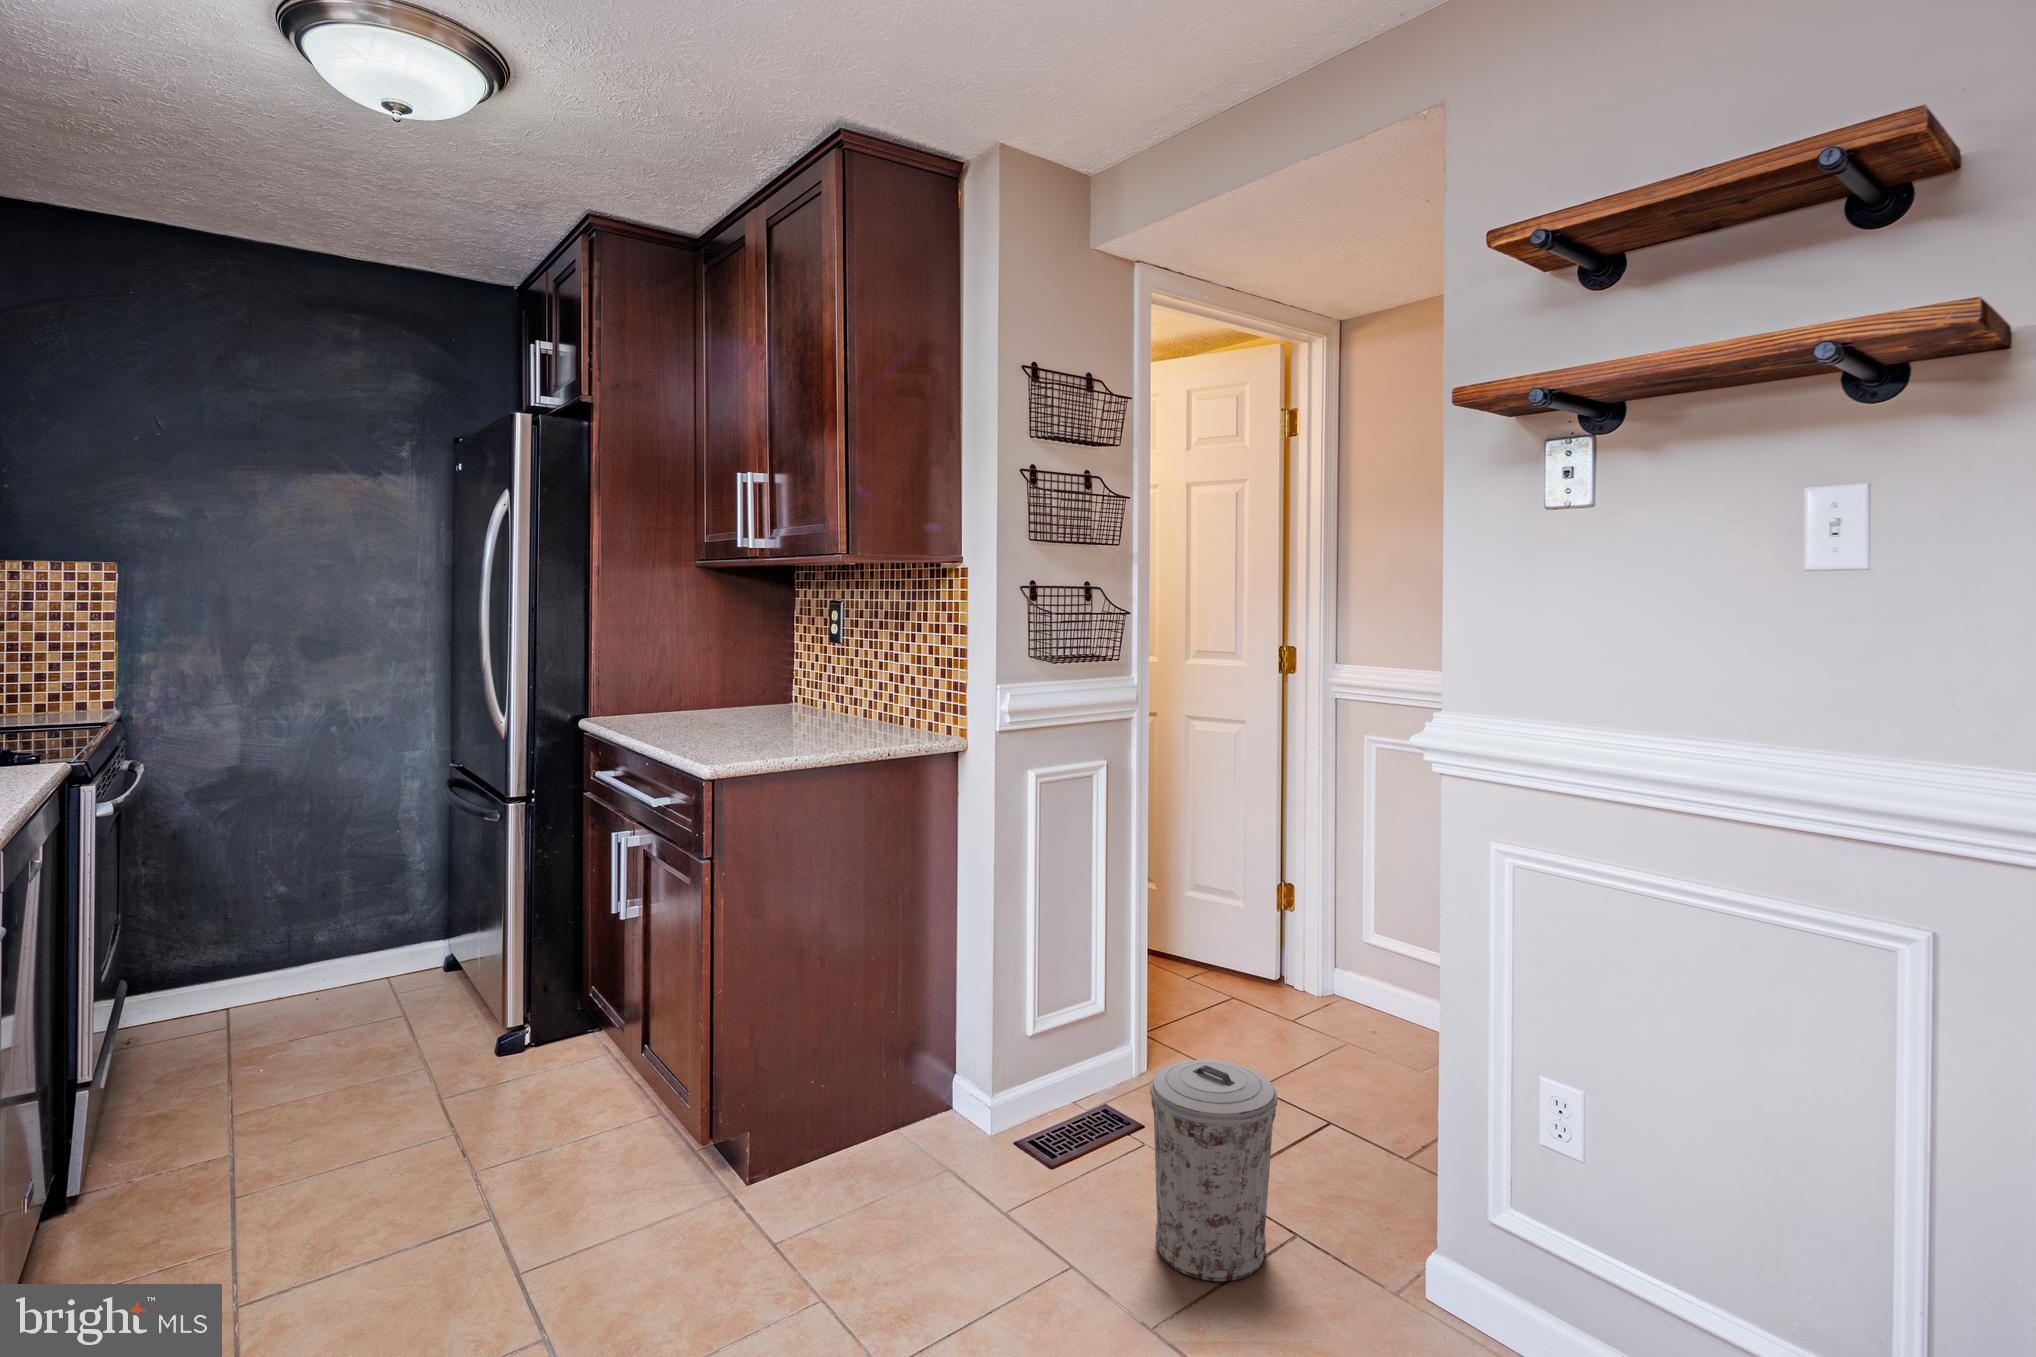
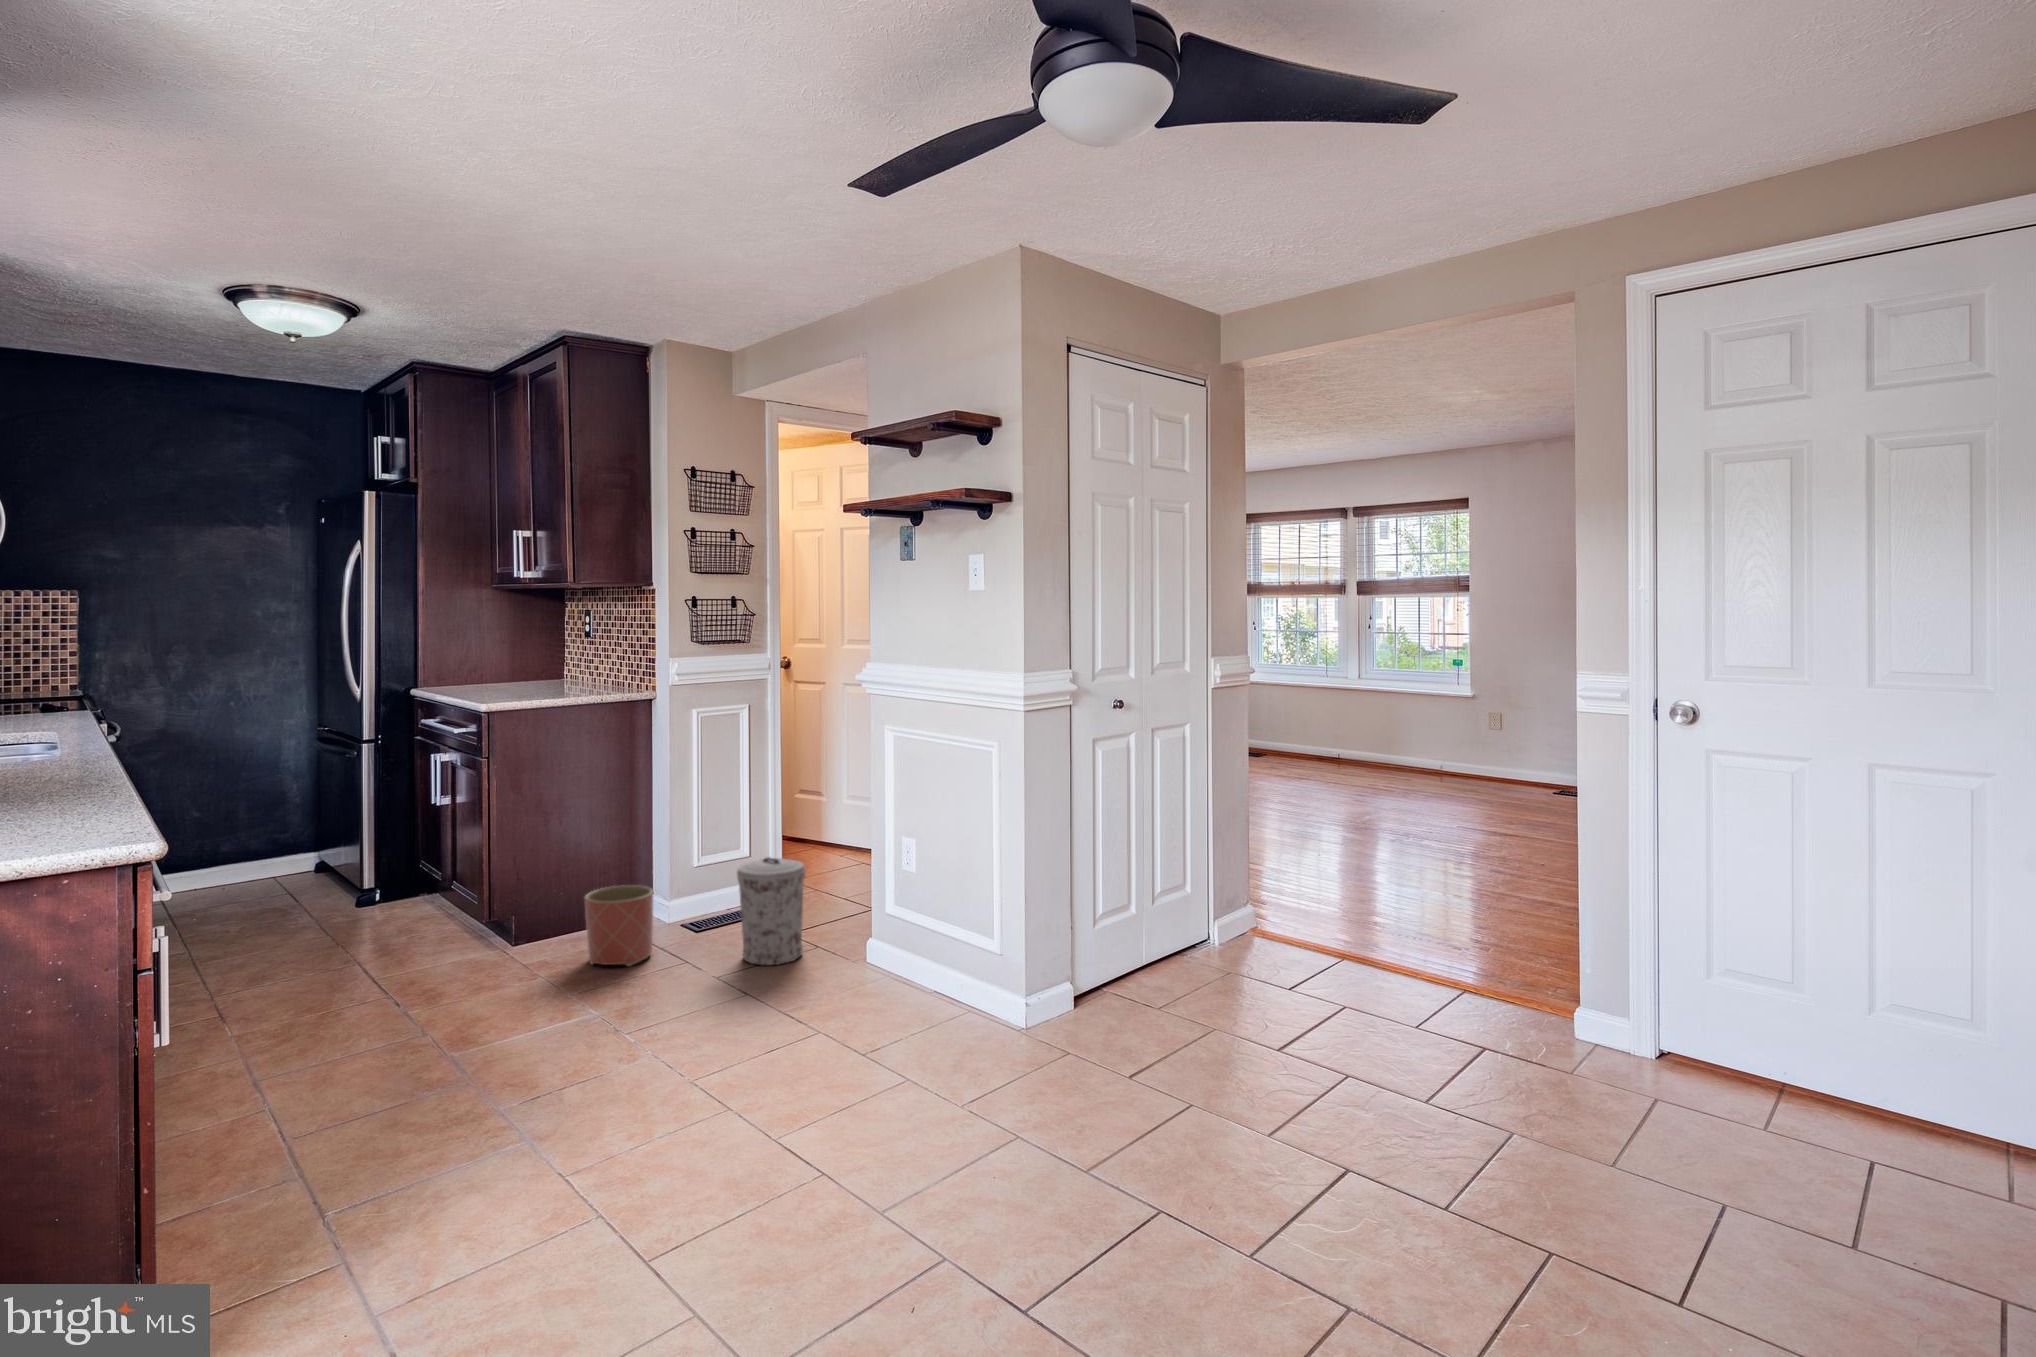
planter: none [876,1092,993,1262] -> present [584,885,653,966]

